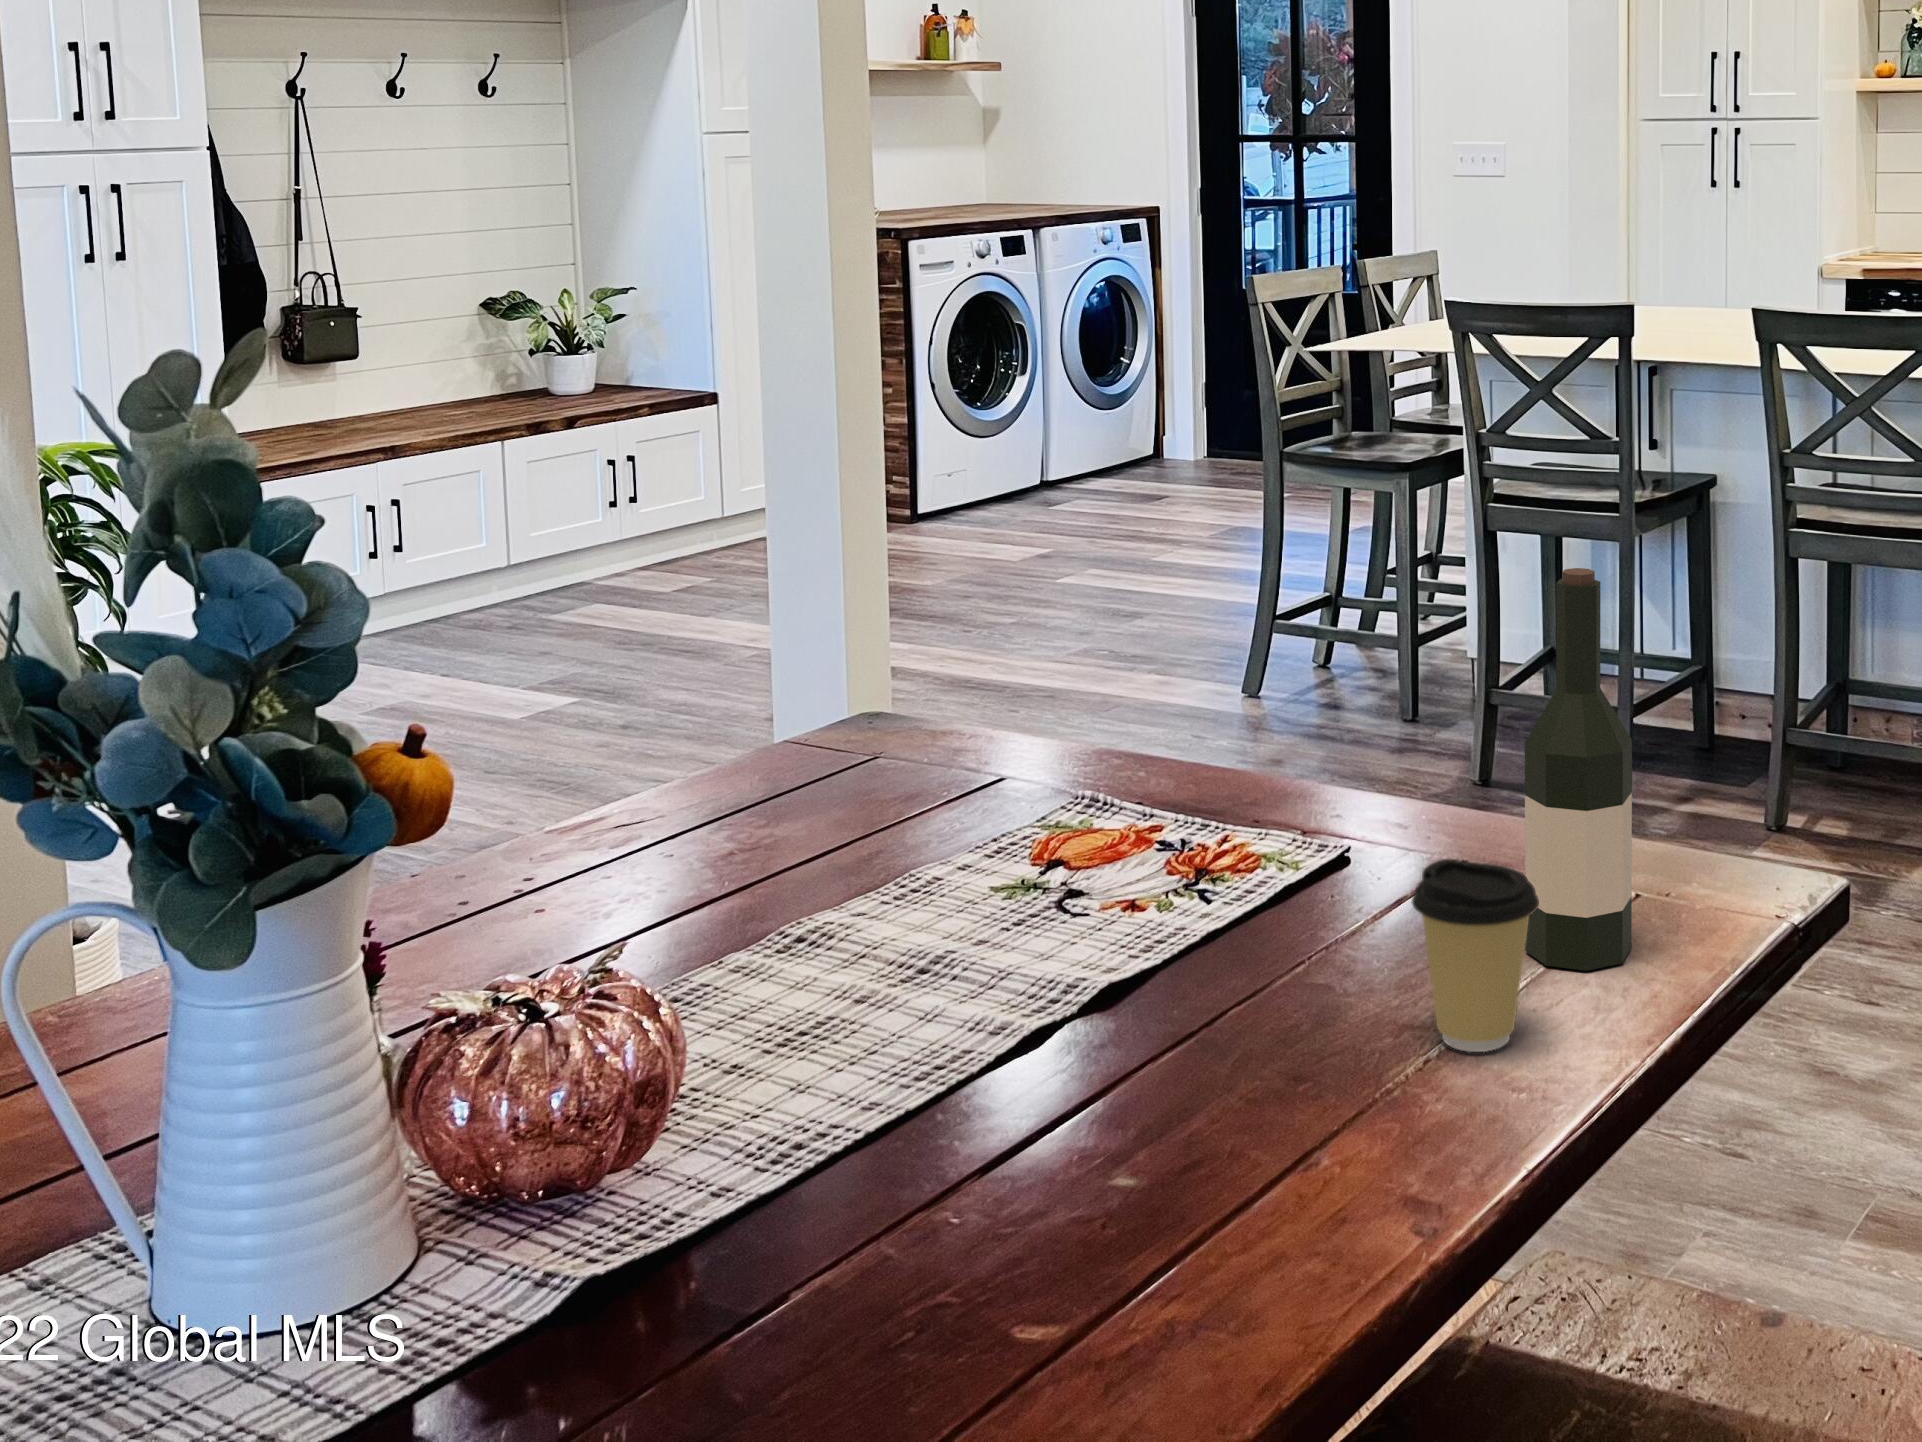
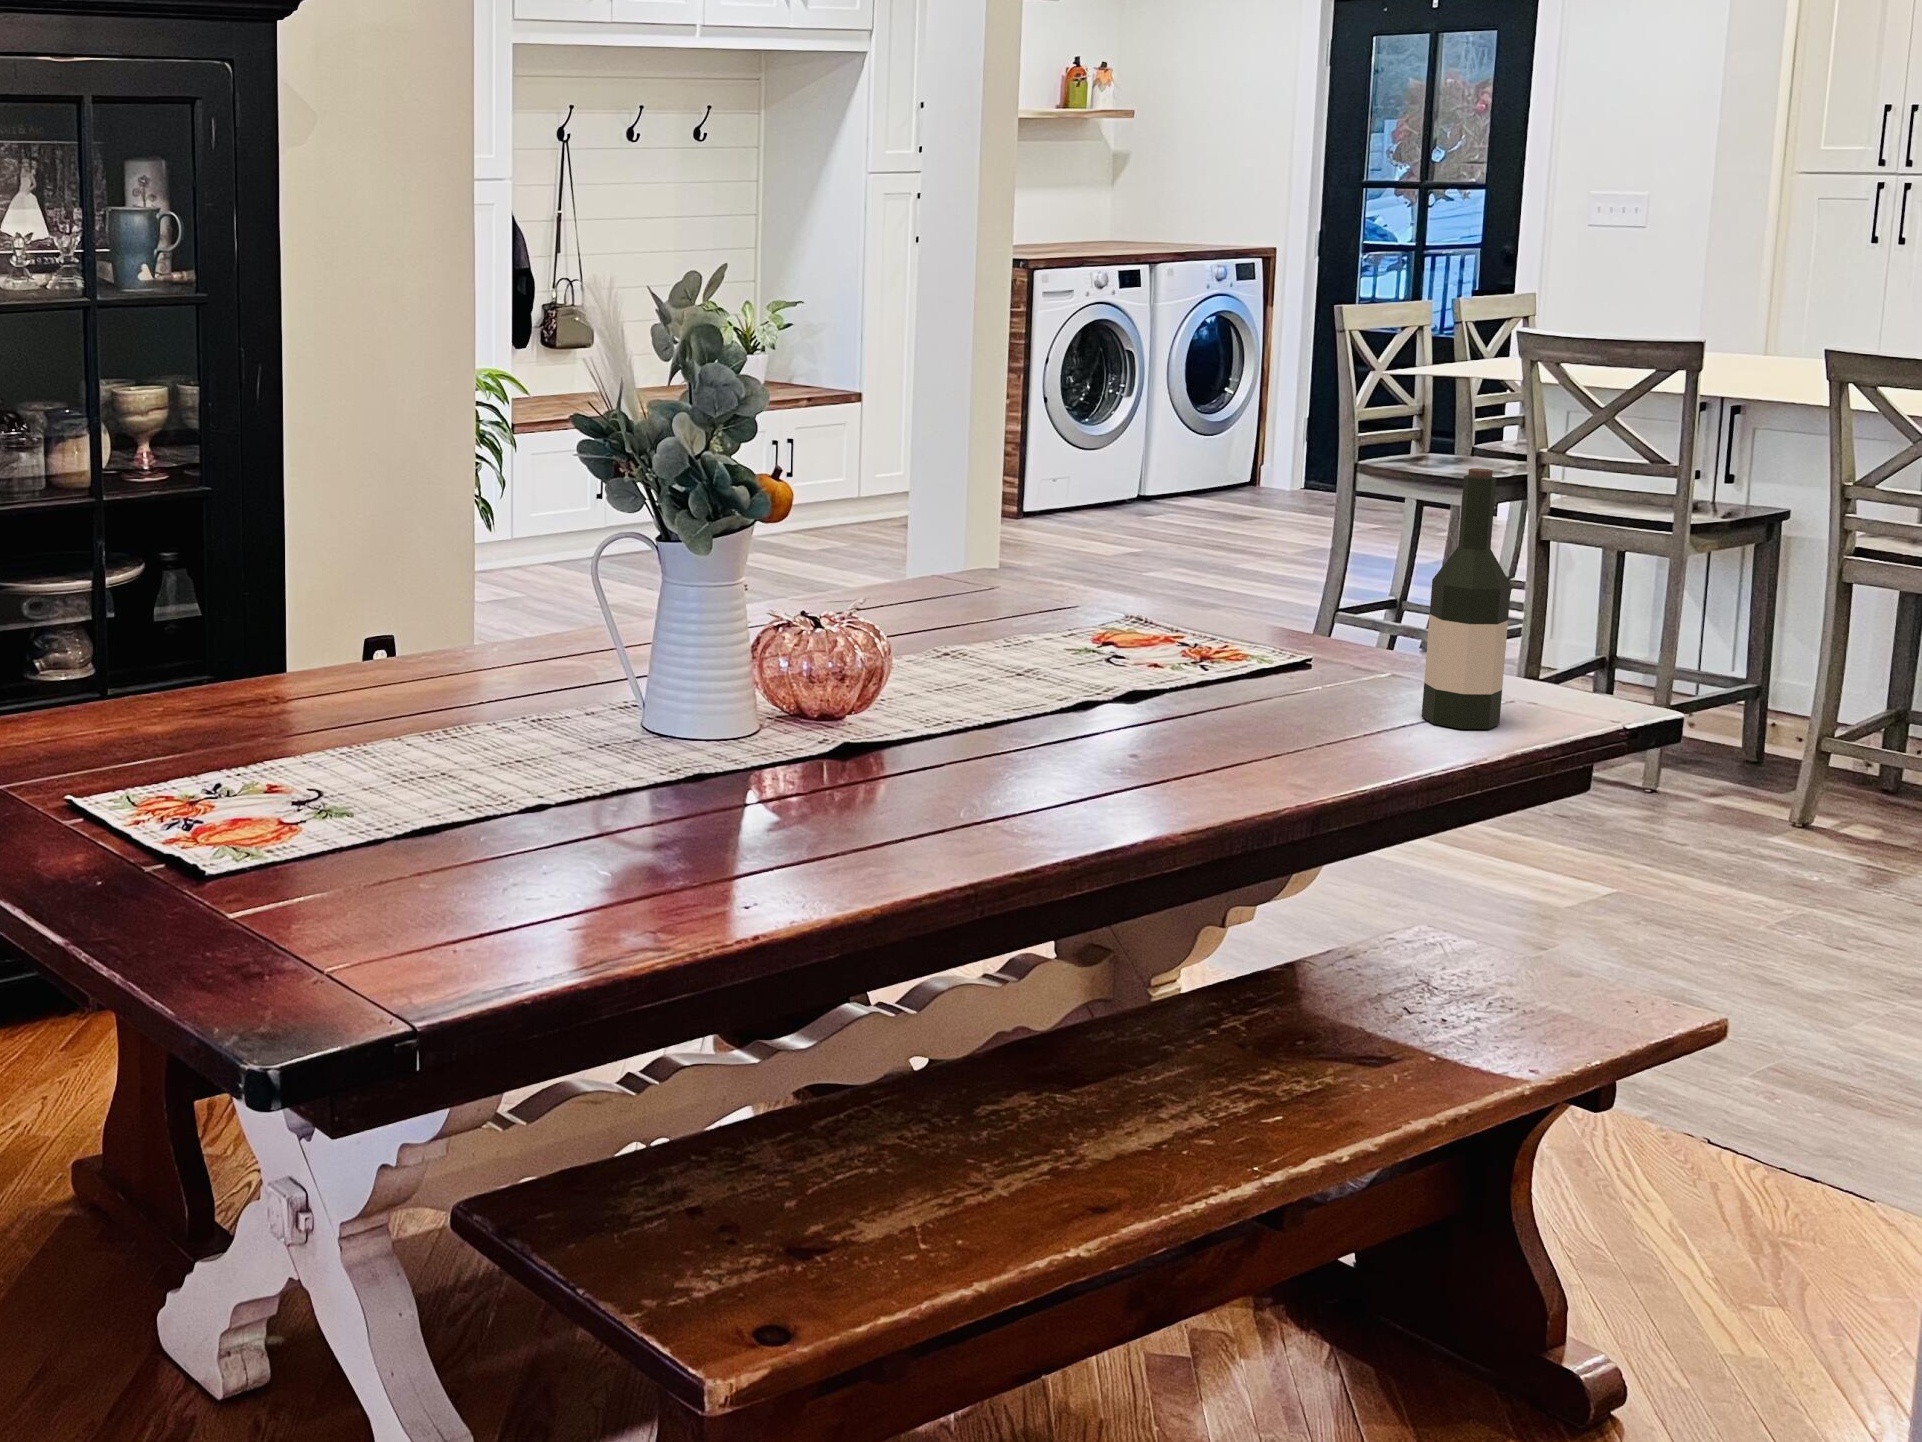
coffee cup: present [1412,859,1539,1052] -> none [1333,634,1419,749]

